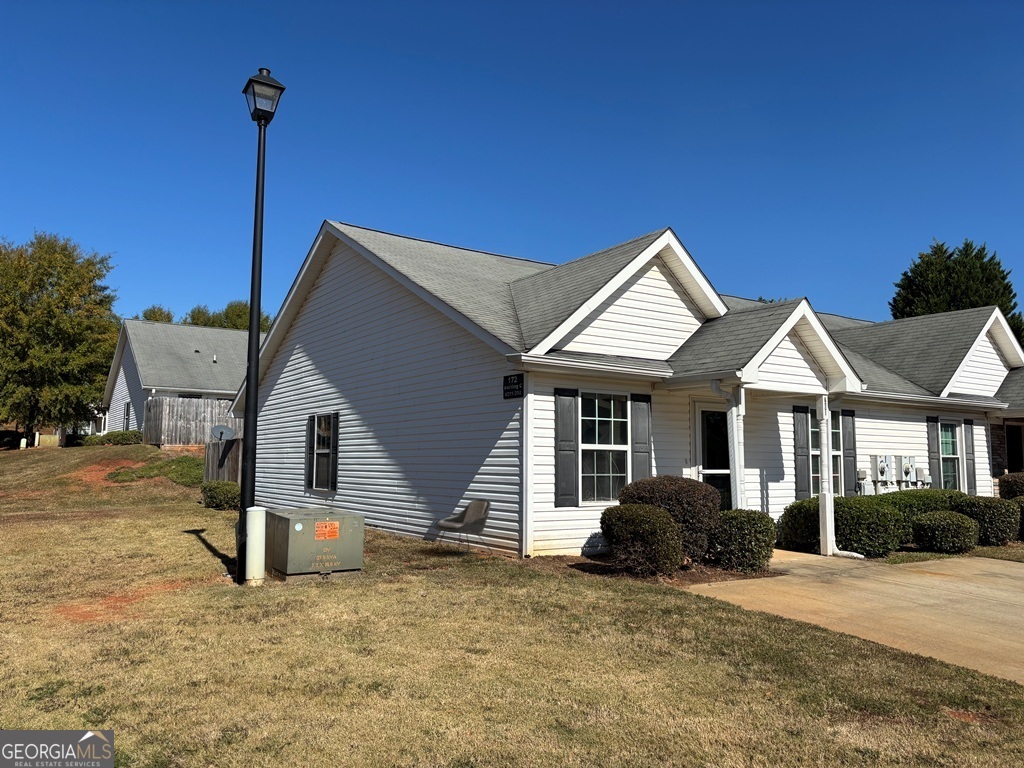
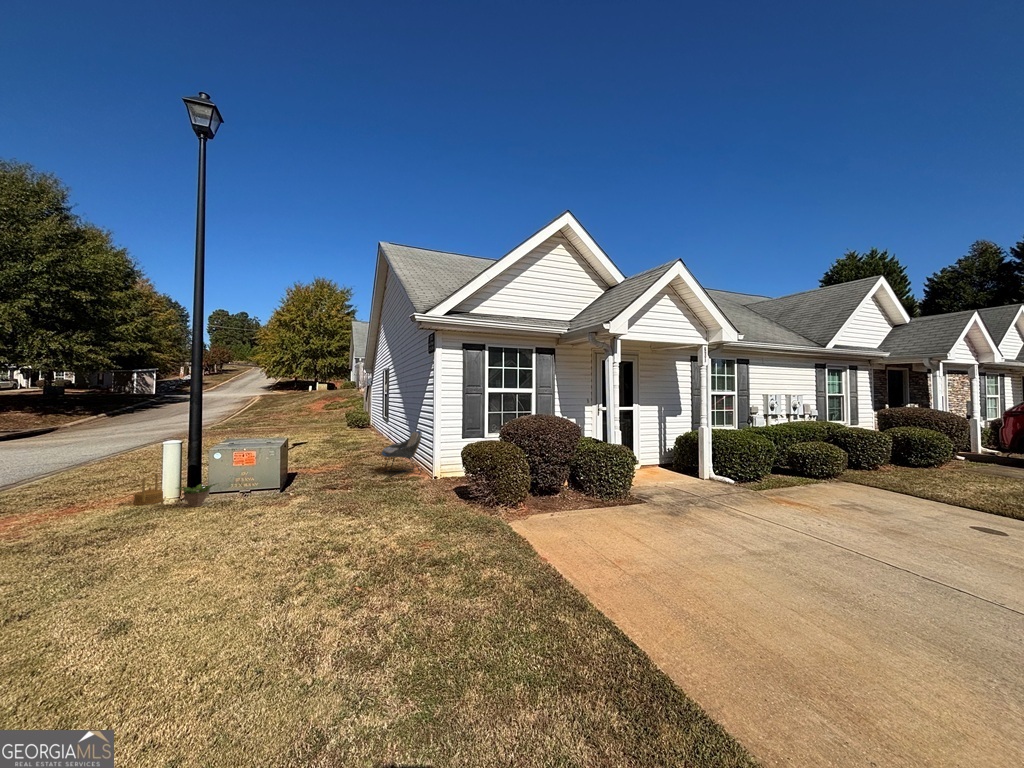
woven basket: none [204,550,237,589] -> present [134,474,164,505]
decorative plant: none [266,560,315,589] -> present [178,484,215,507]

